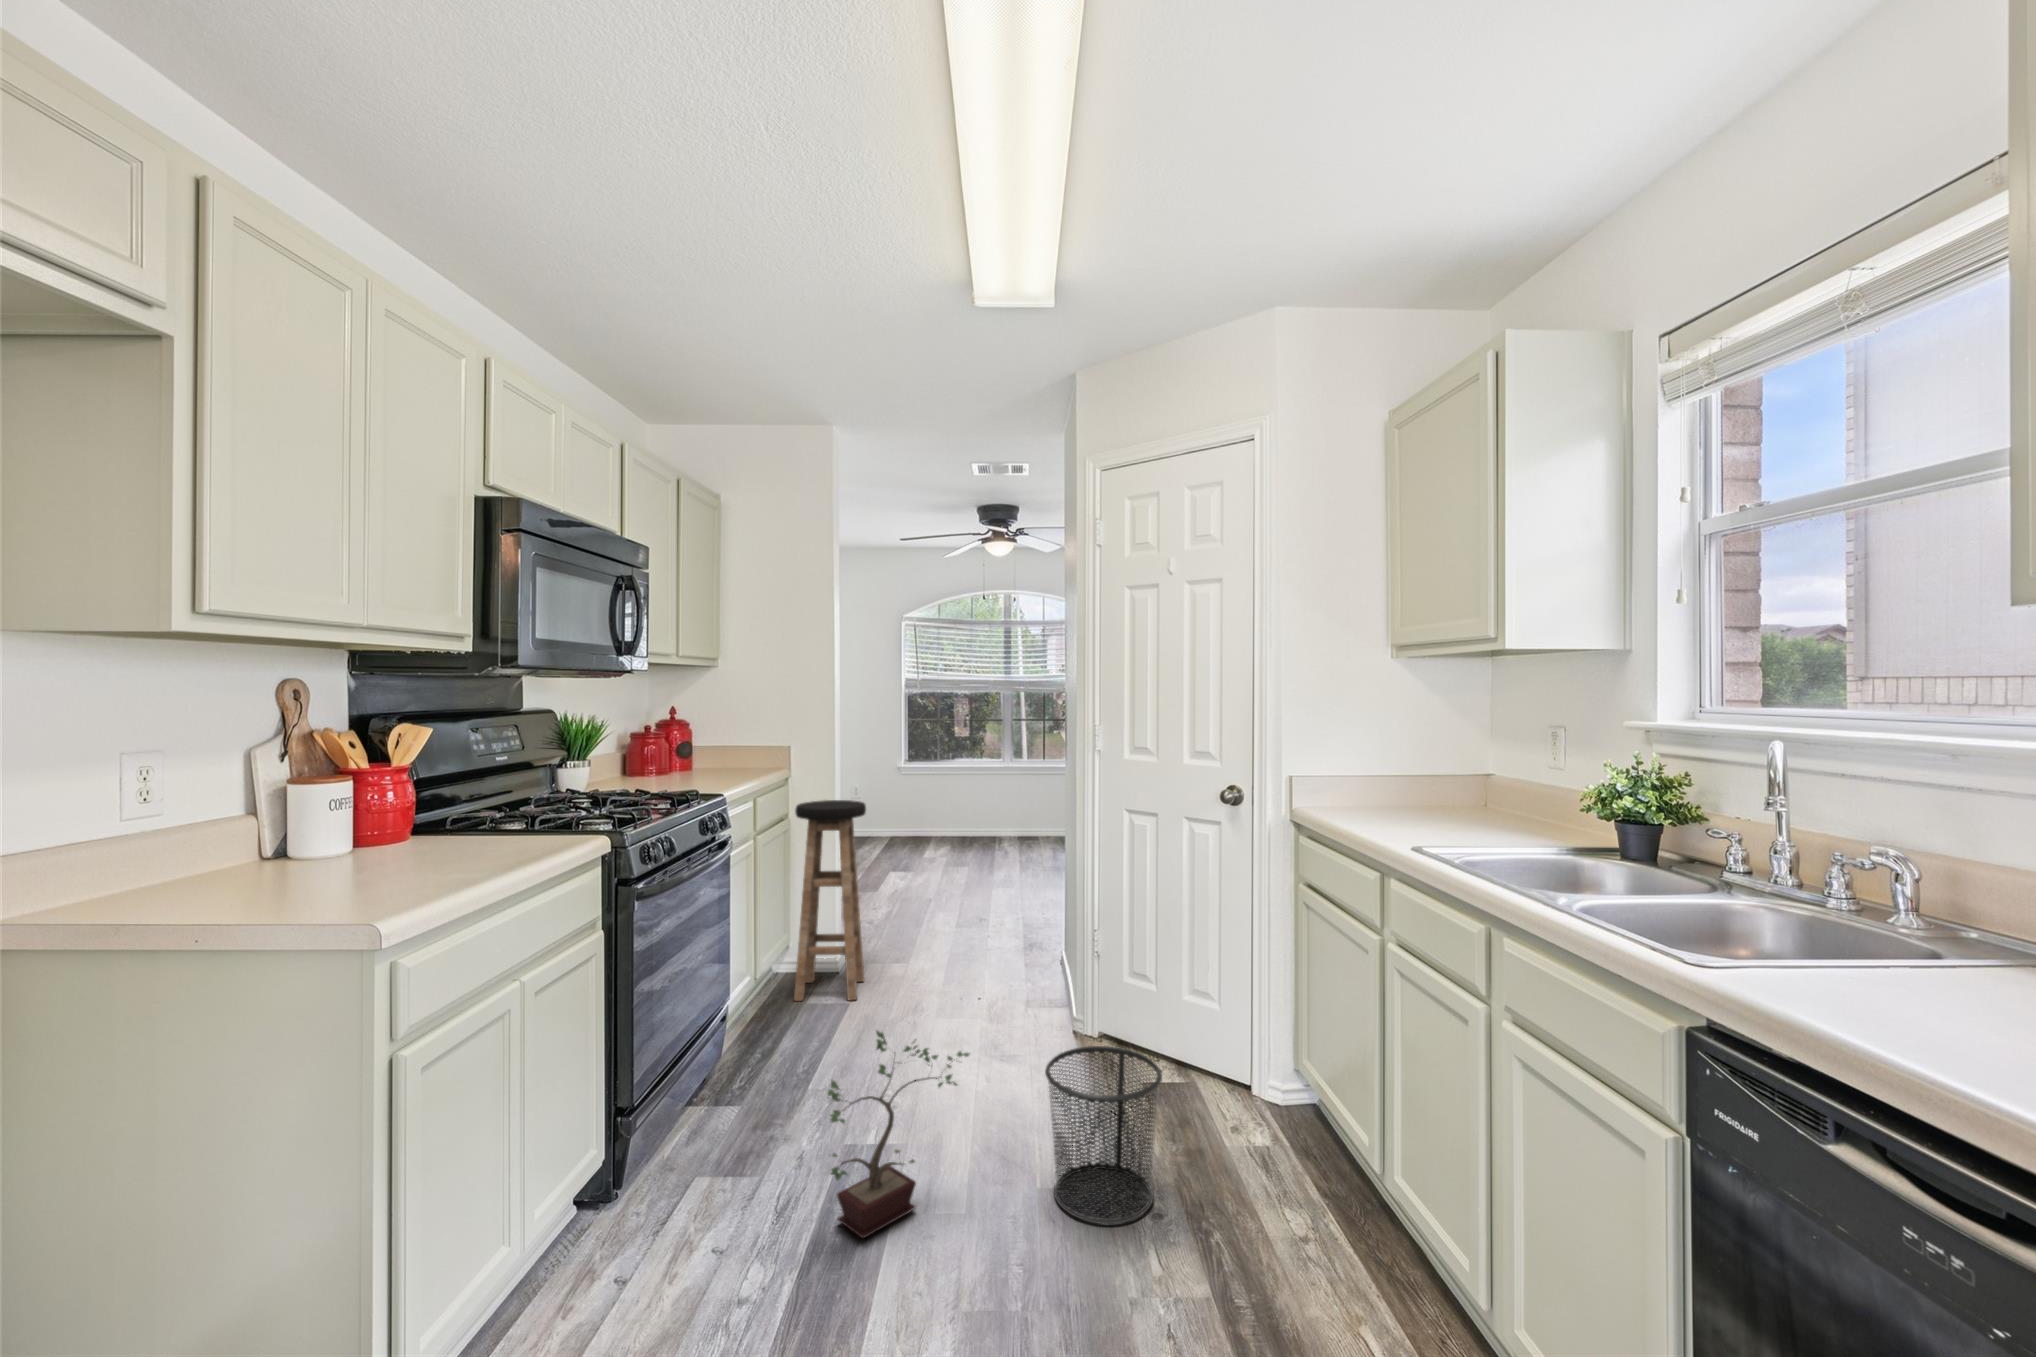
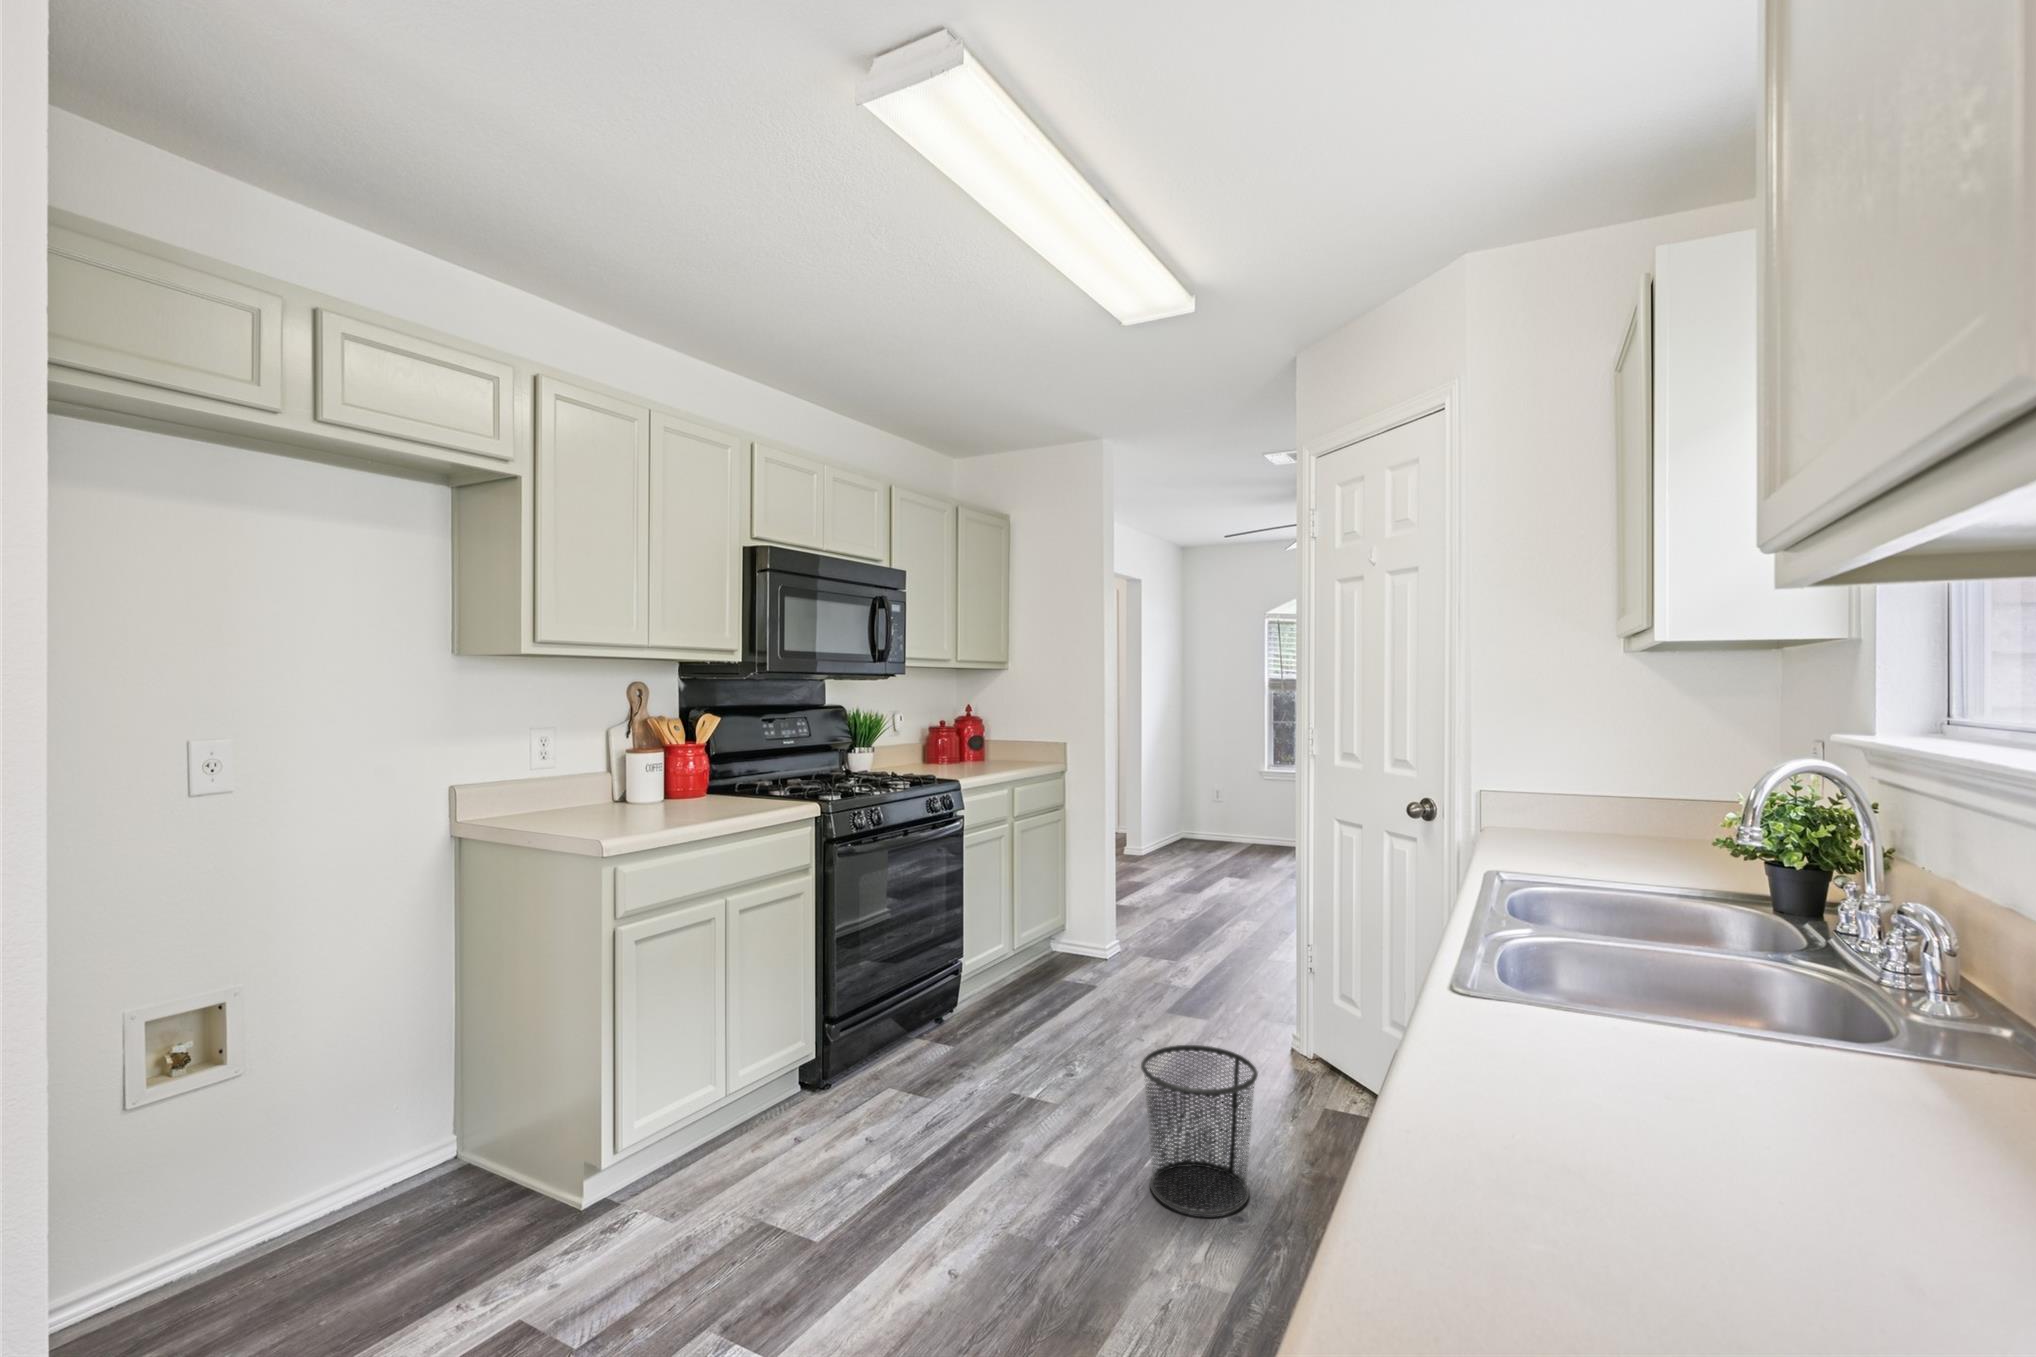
bar stool: present [794,800,866,1001] -> none [1052,795,1125,987]
potted plant: present [828,1031,969,1238] -> none [941,987,1087,1162]

